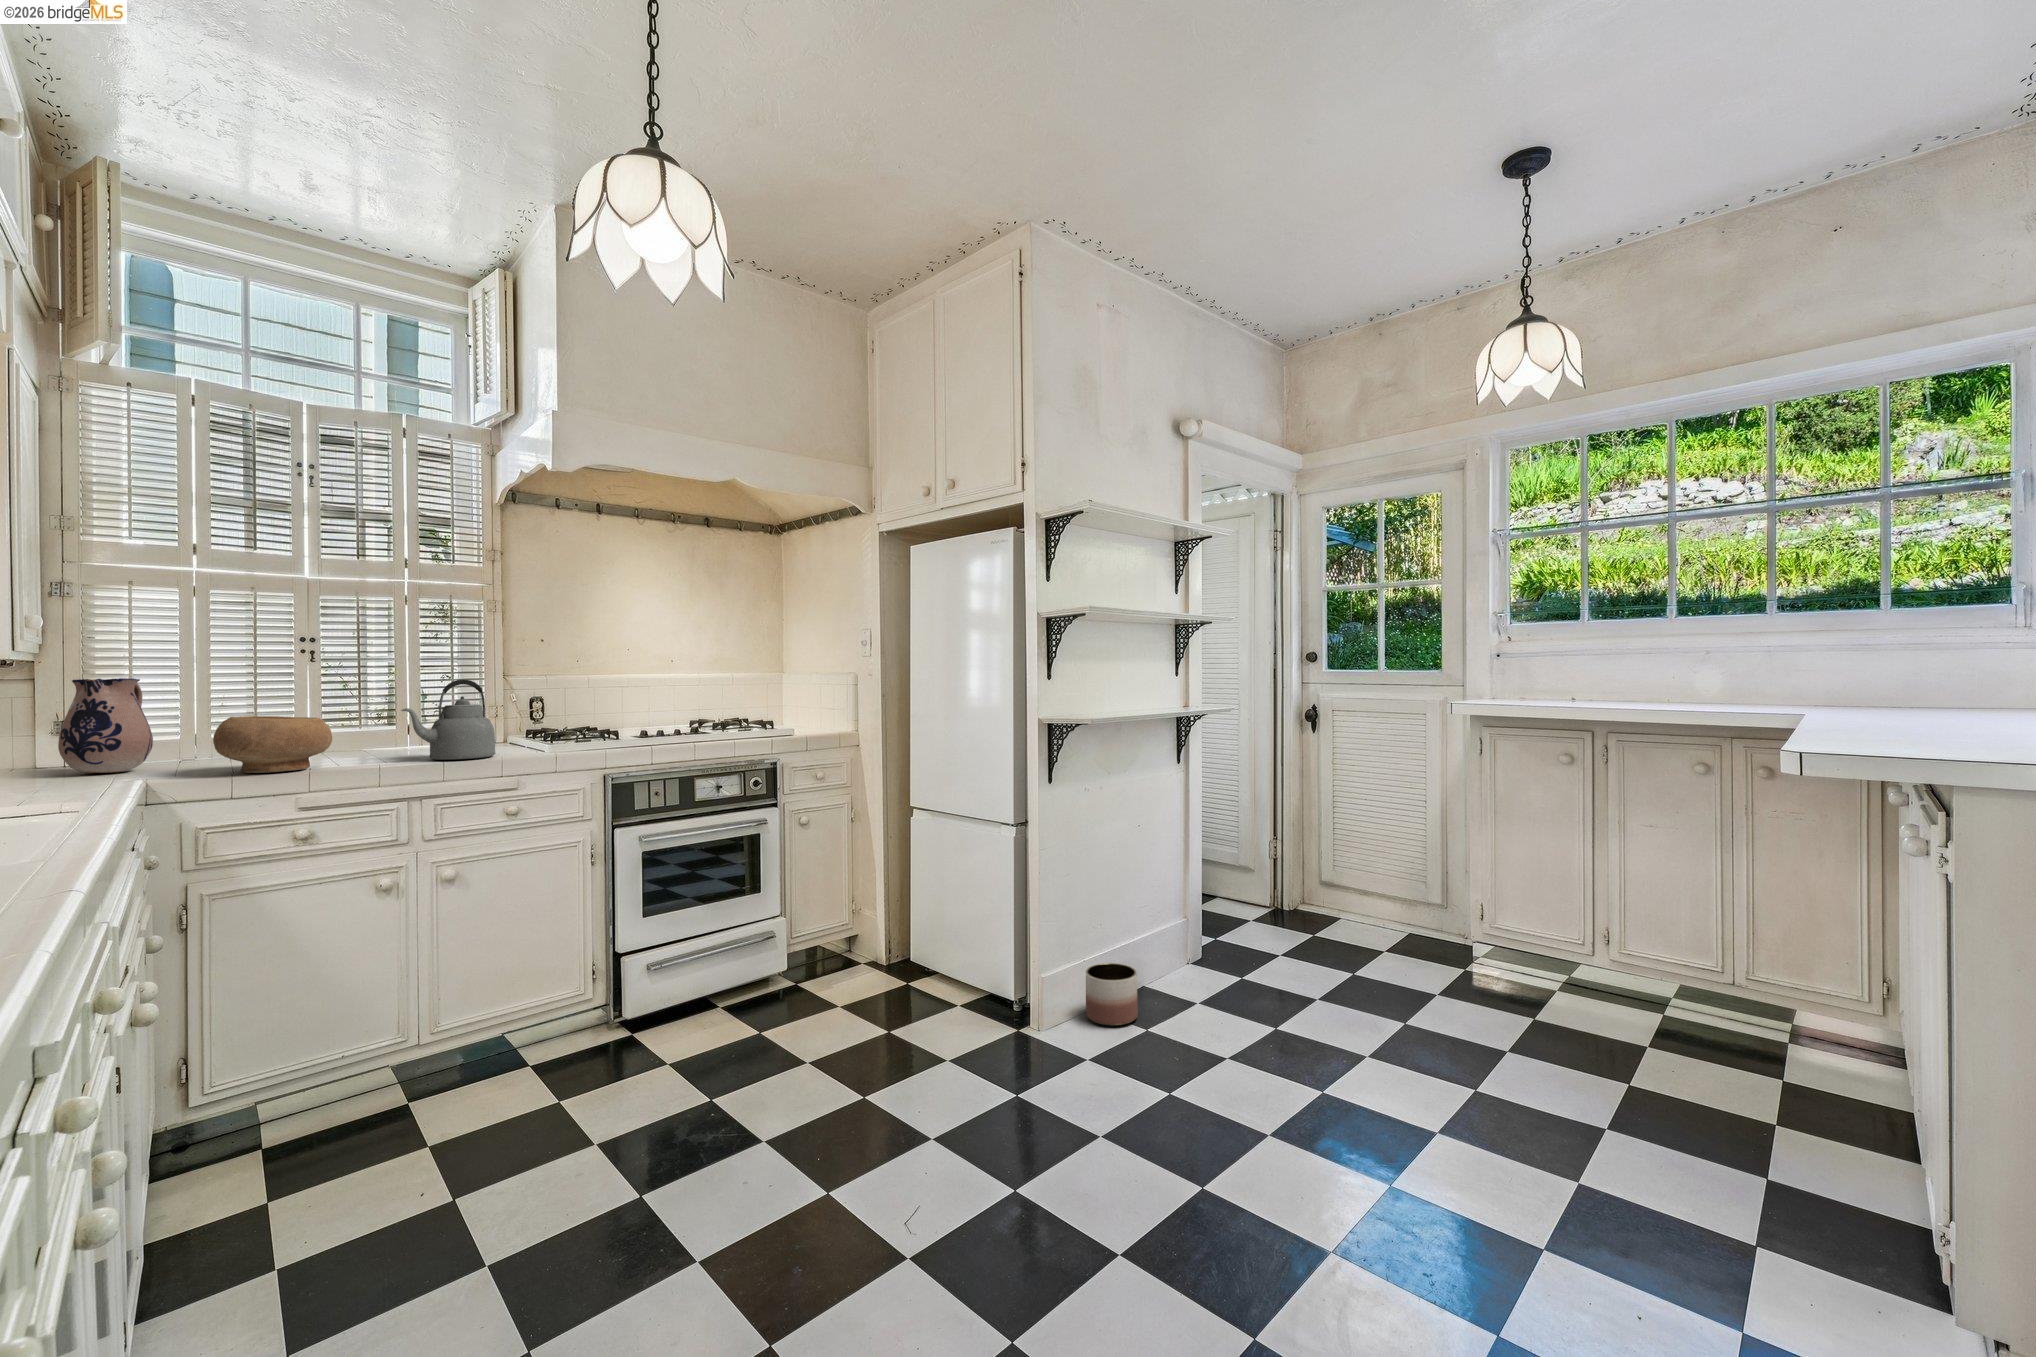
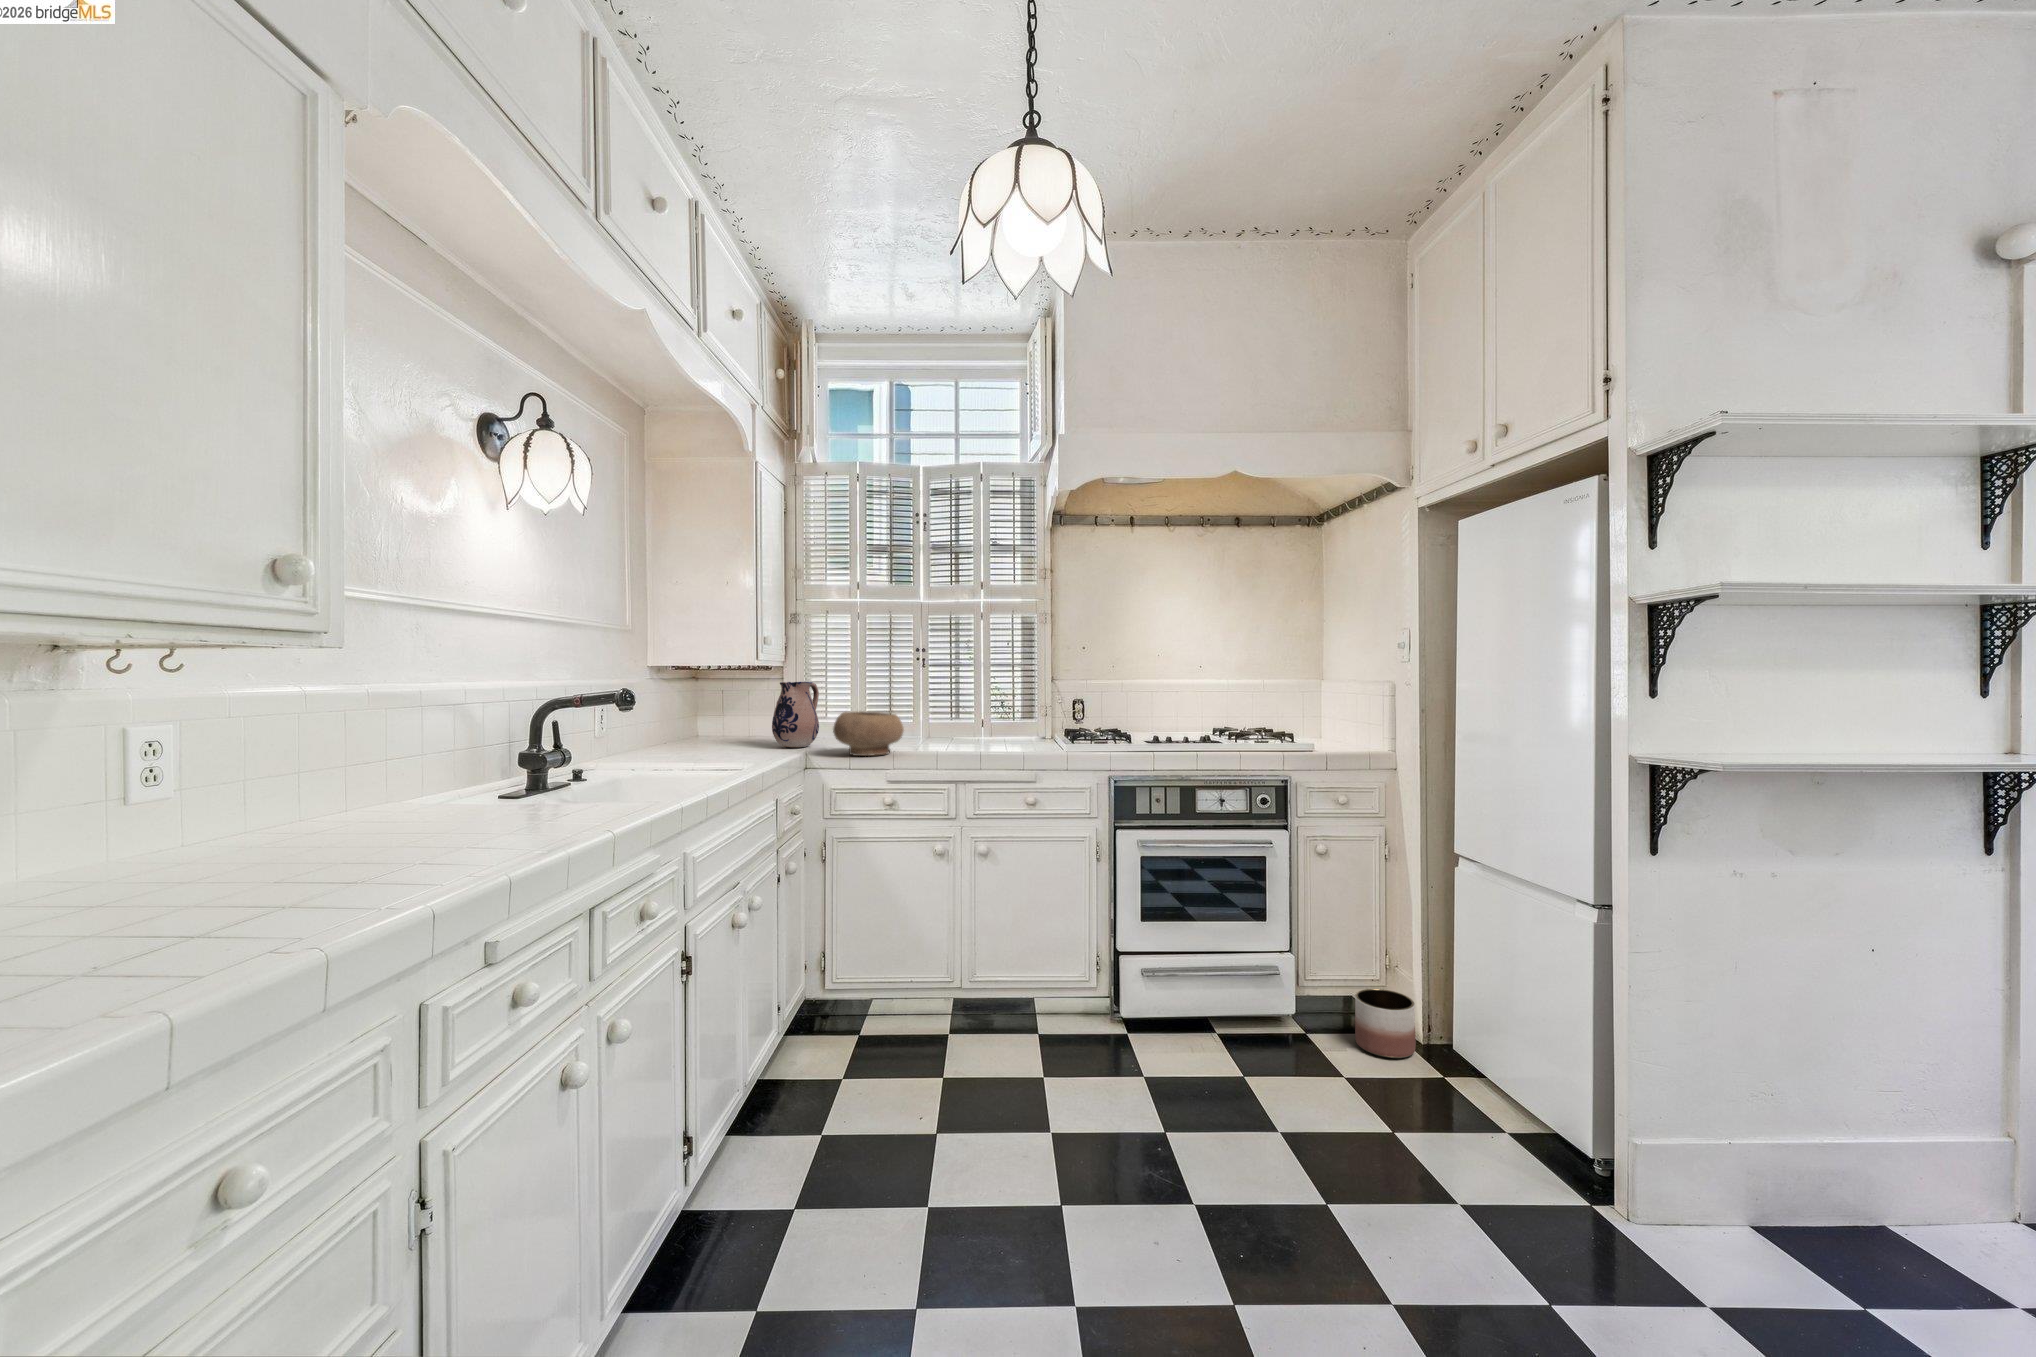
kettle: present [401,680,495,760] -> none [945,685,1016,755]
planter: present [1086,963,1138,1026] -> present [1355,989,1416,1058]

